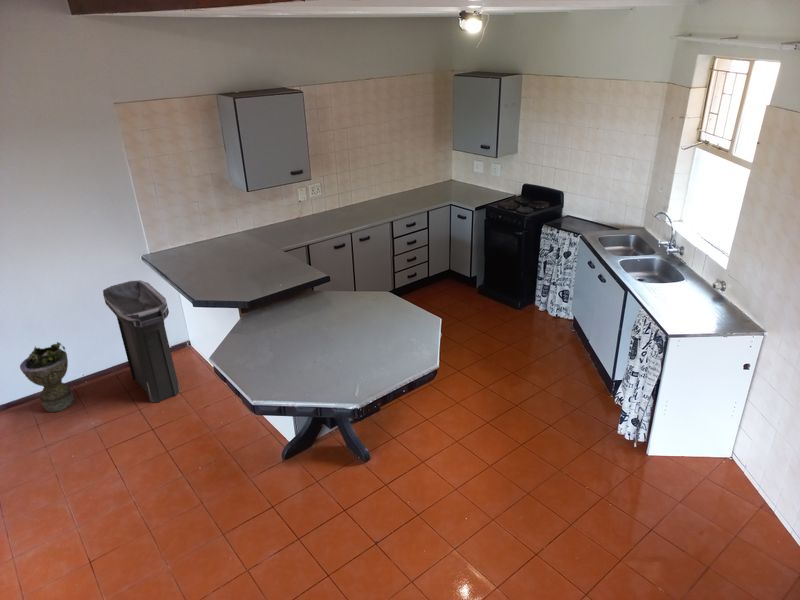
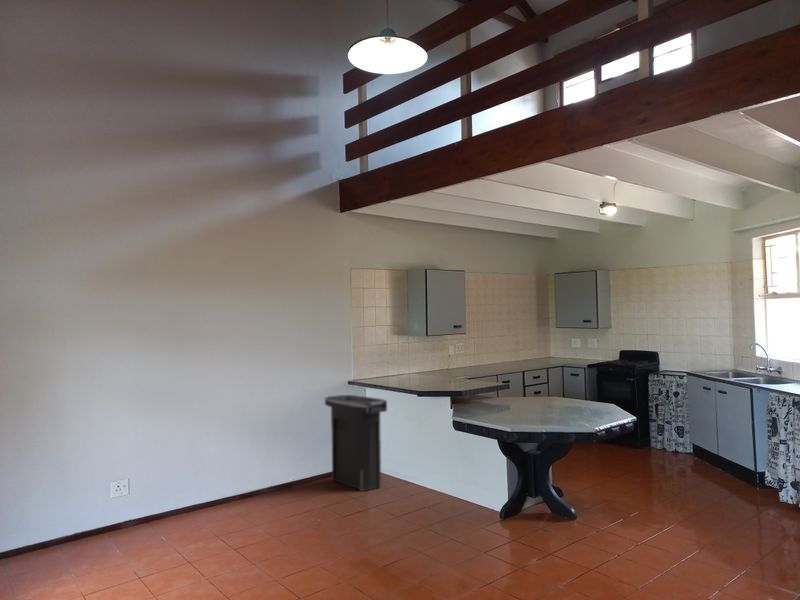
planter: present [20,342,74,412] -> none [262,433,297,496]

